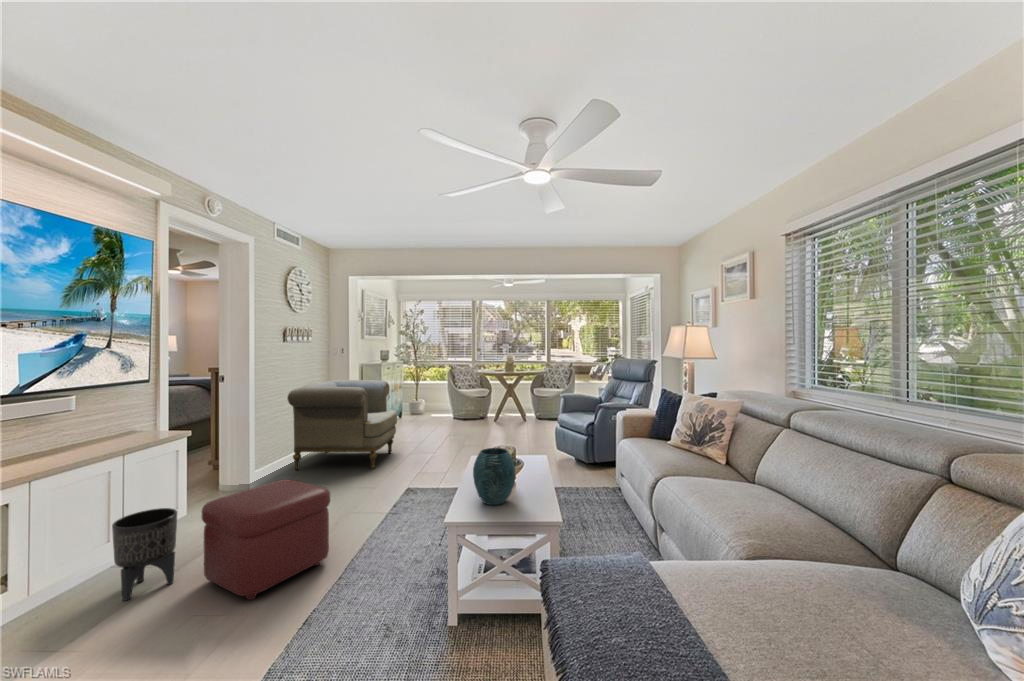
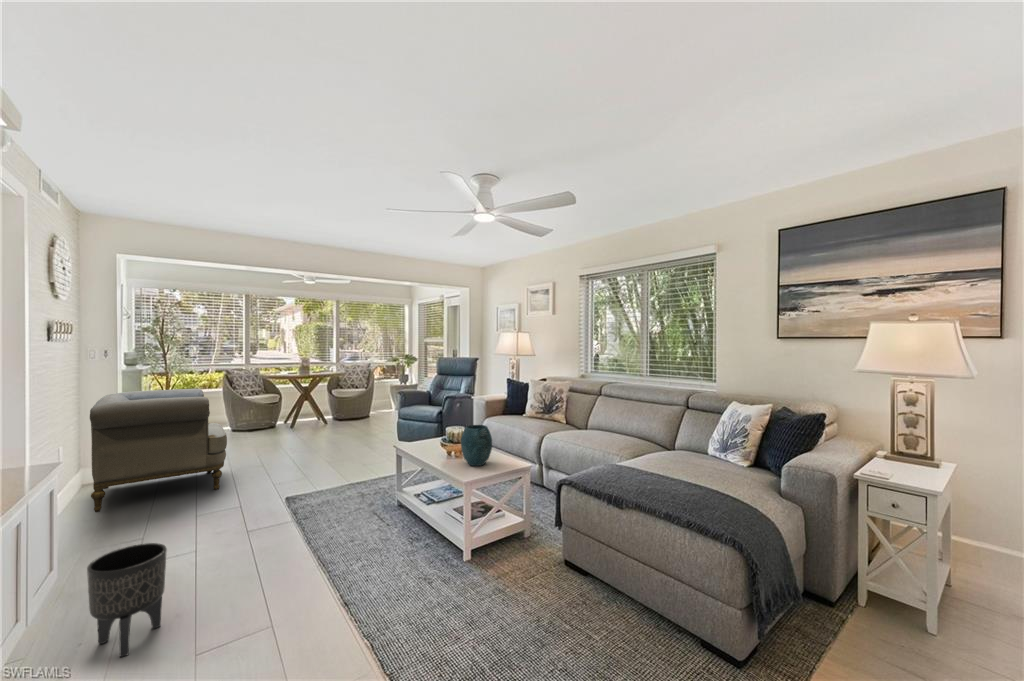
ottoman: present [202,480,330,600] -> none [203,487,324,606]

